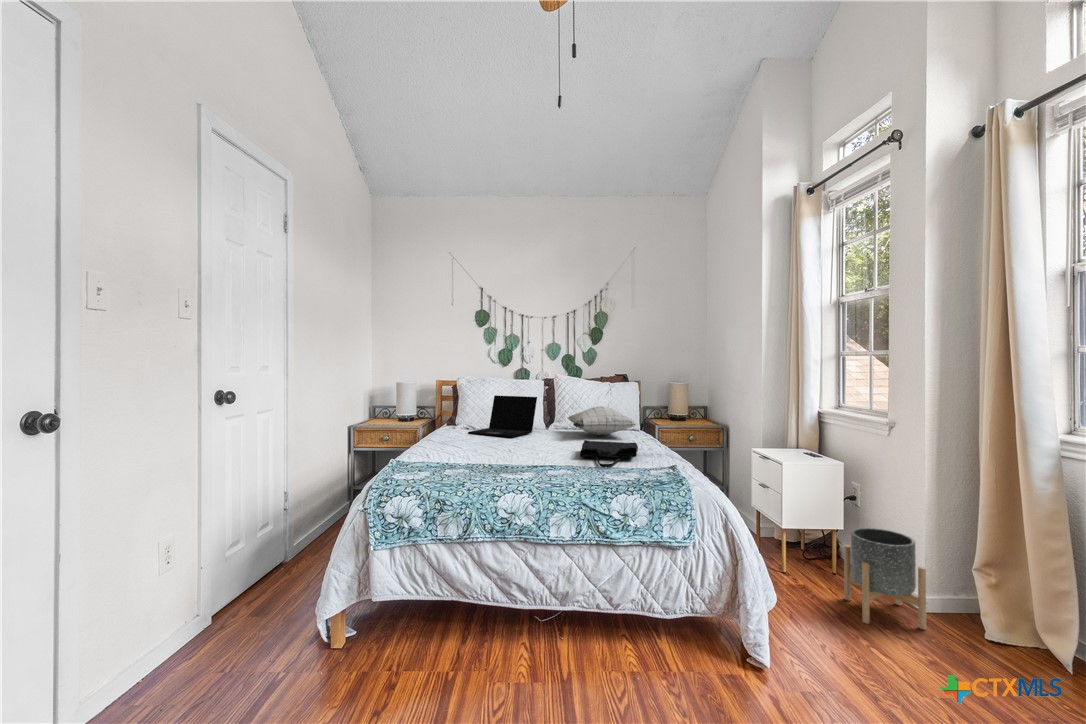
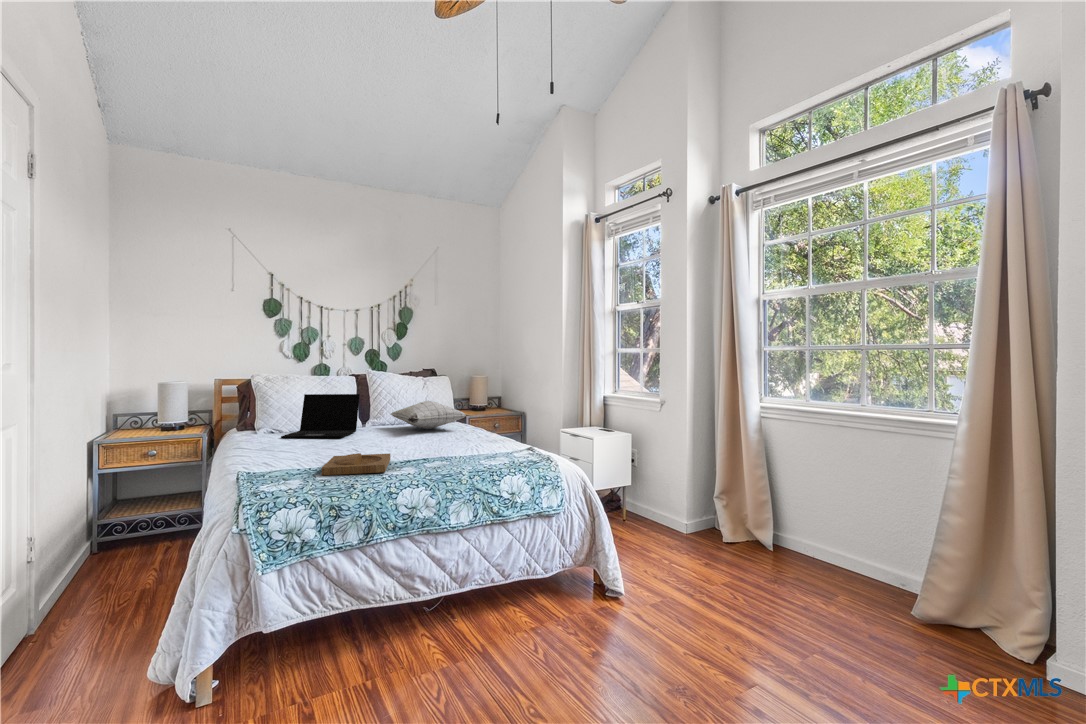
tote bag: present [580,440,638,467] -> none [432,432,490,456]
tray: none [453,453,525,473] -> present [322,453,390,475]
planter: present [844,528,926,629] -> none [639,480,692,548]

